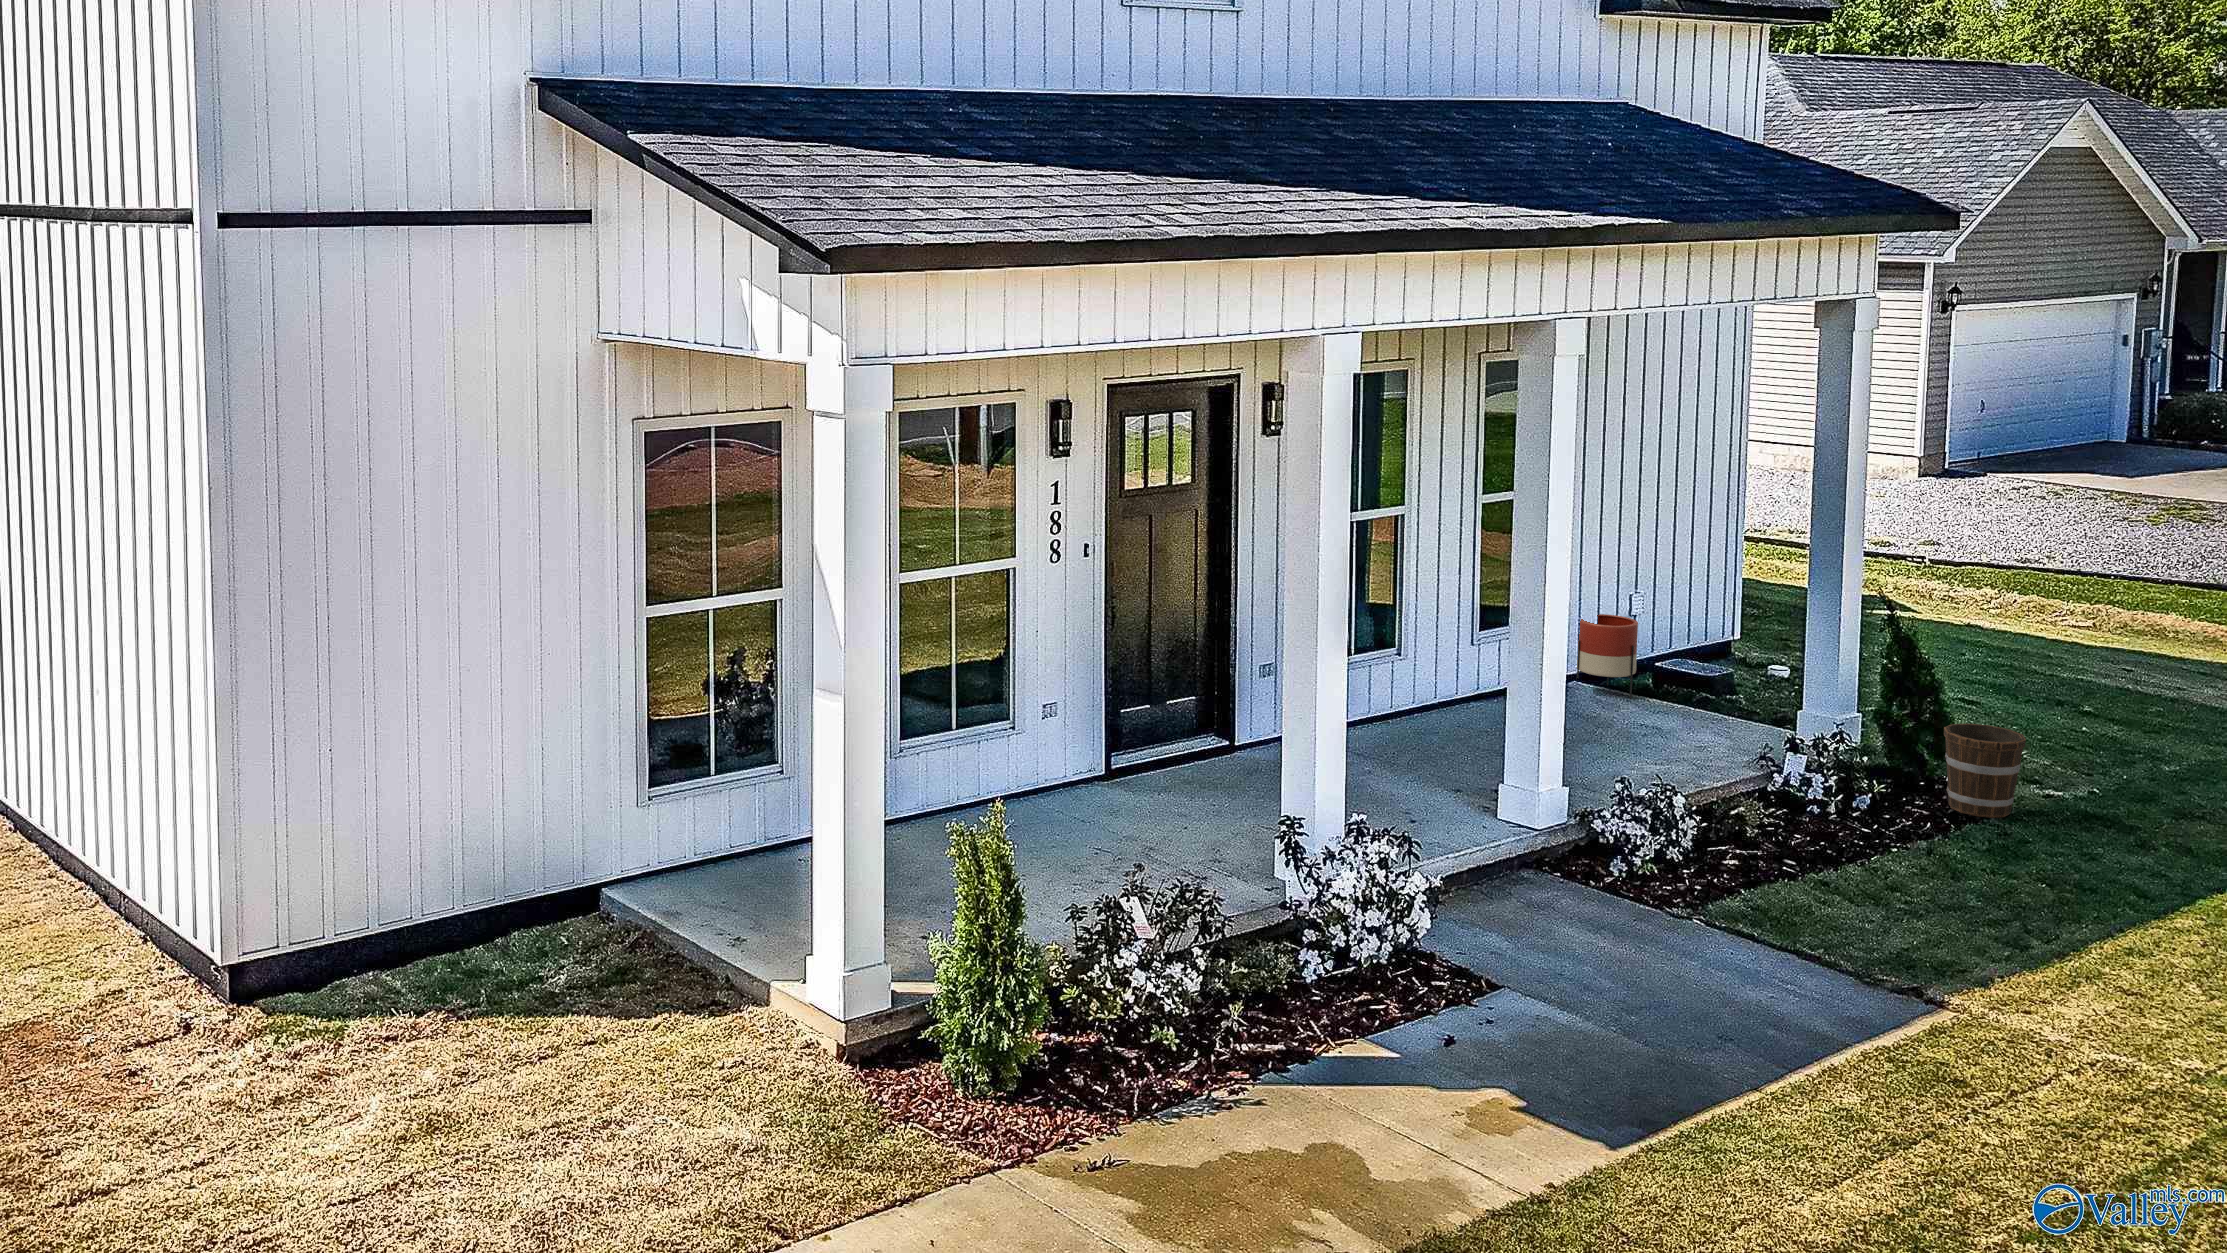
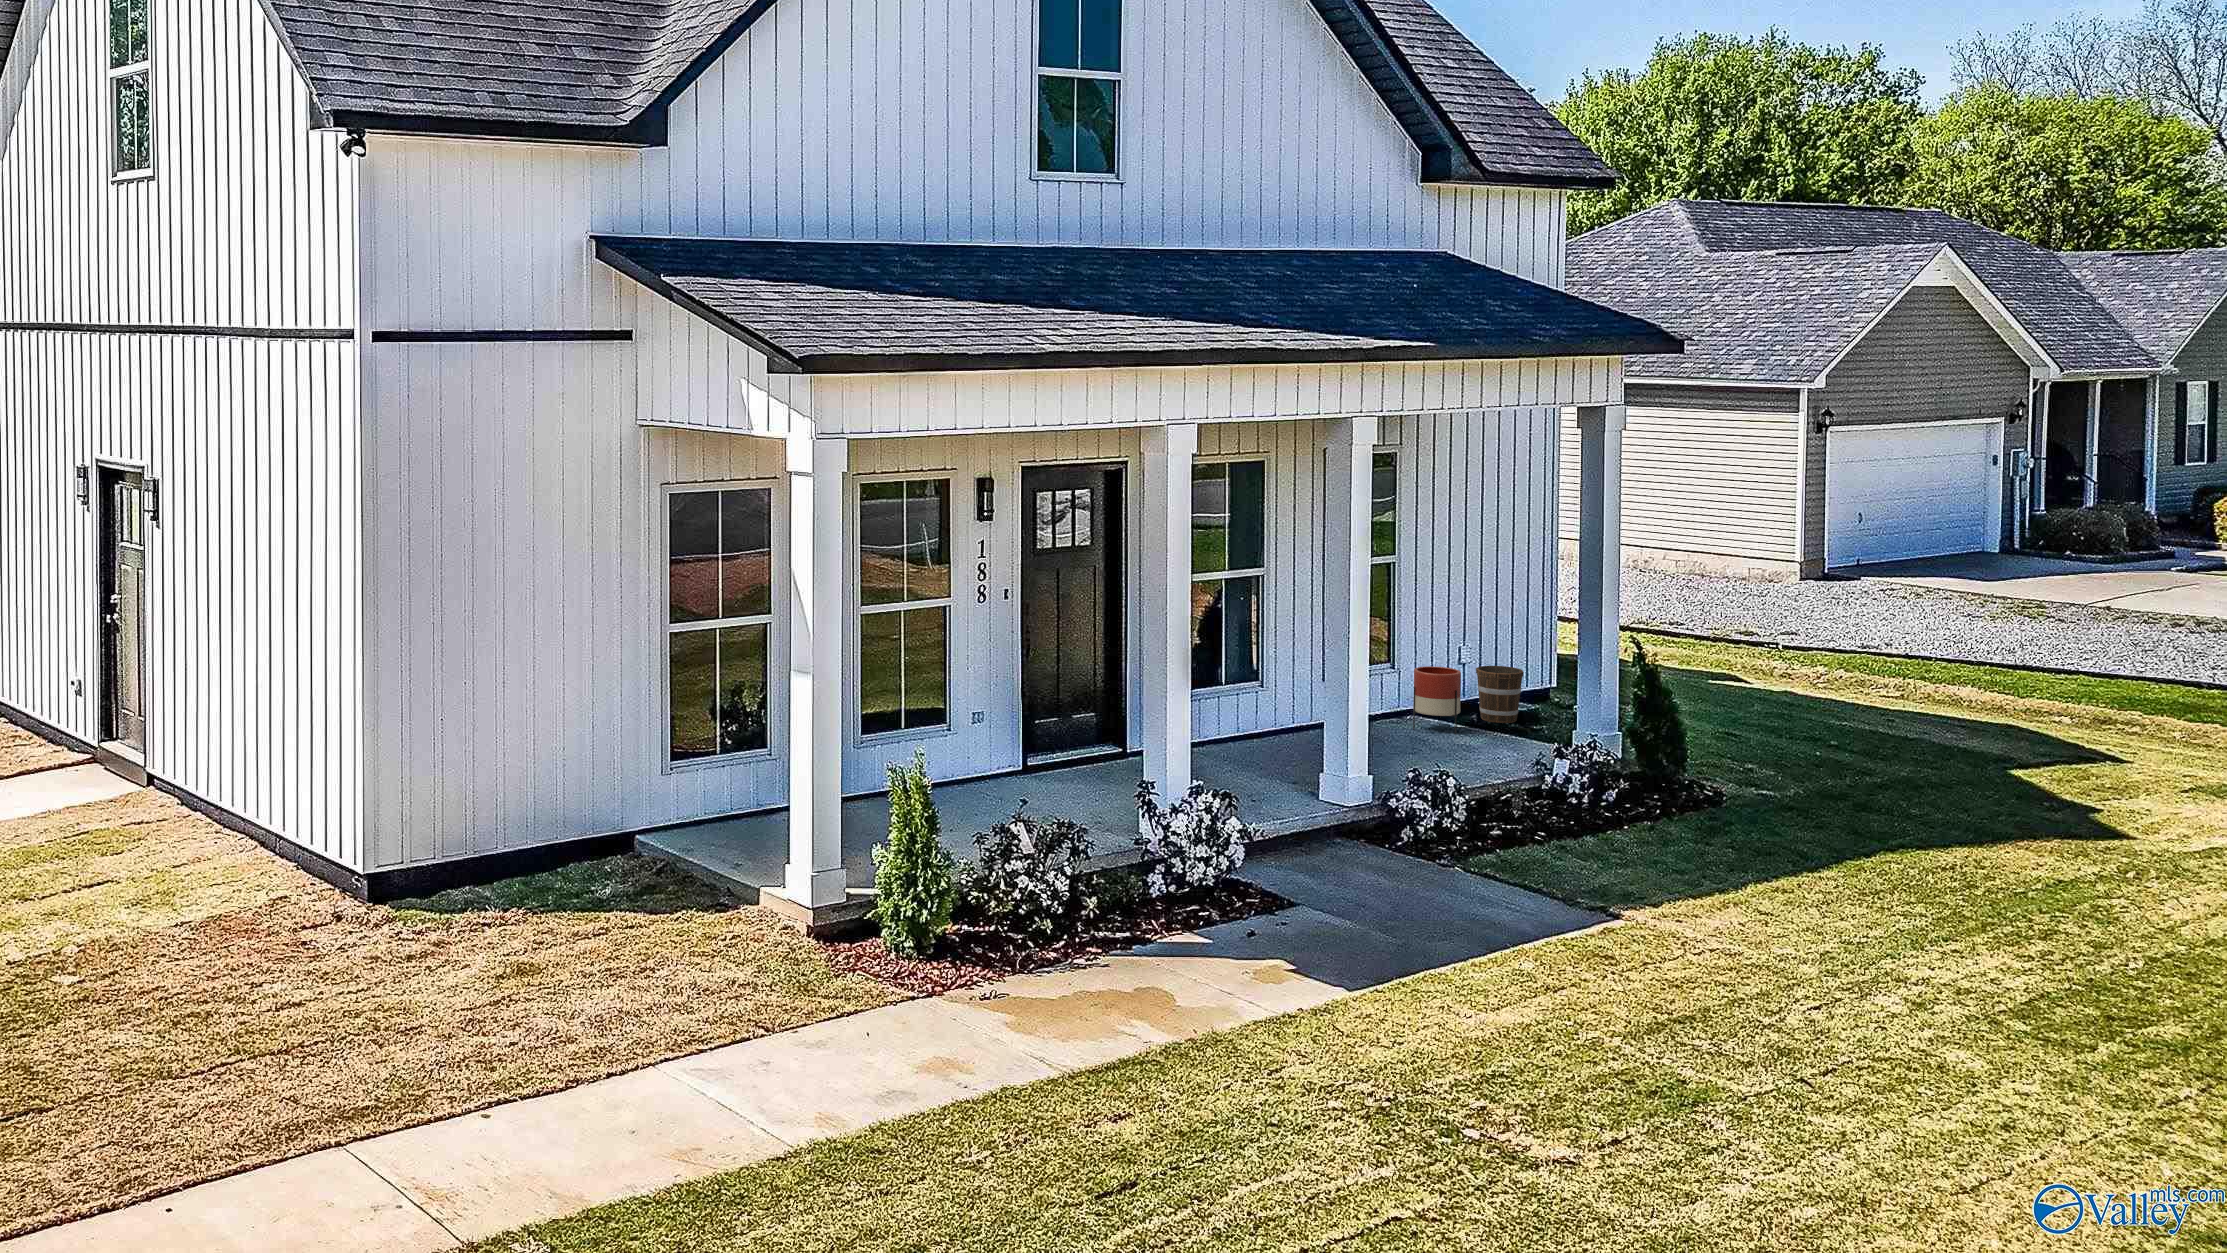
bucket: present [1944,723,2026,818] -> present [1476,666,1524,723]

